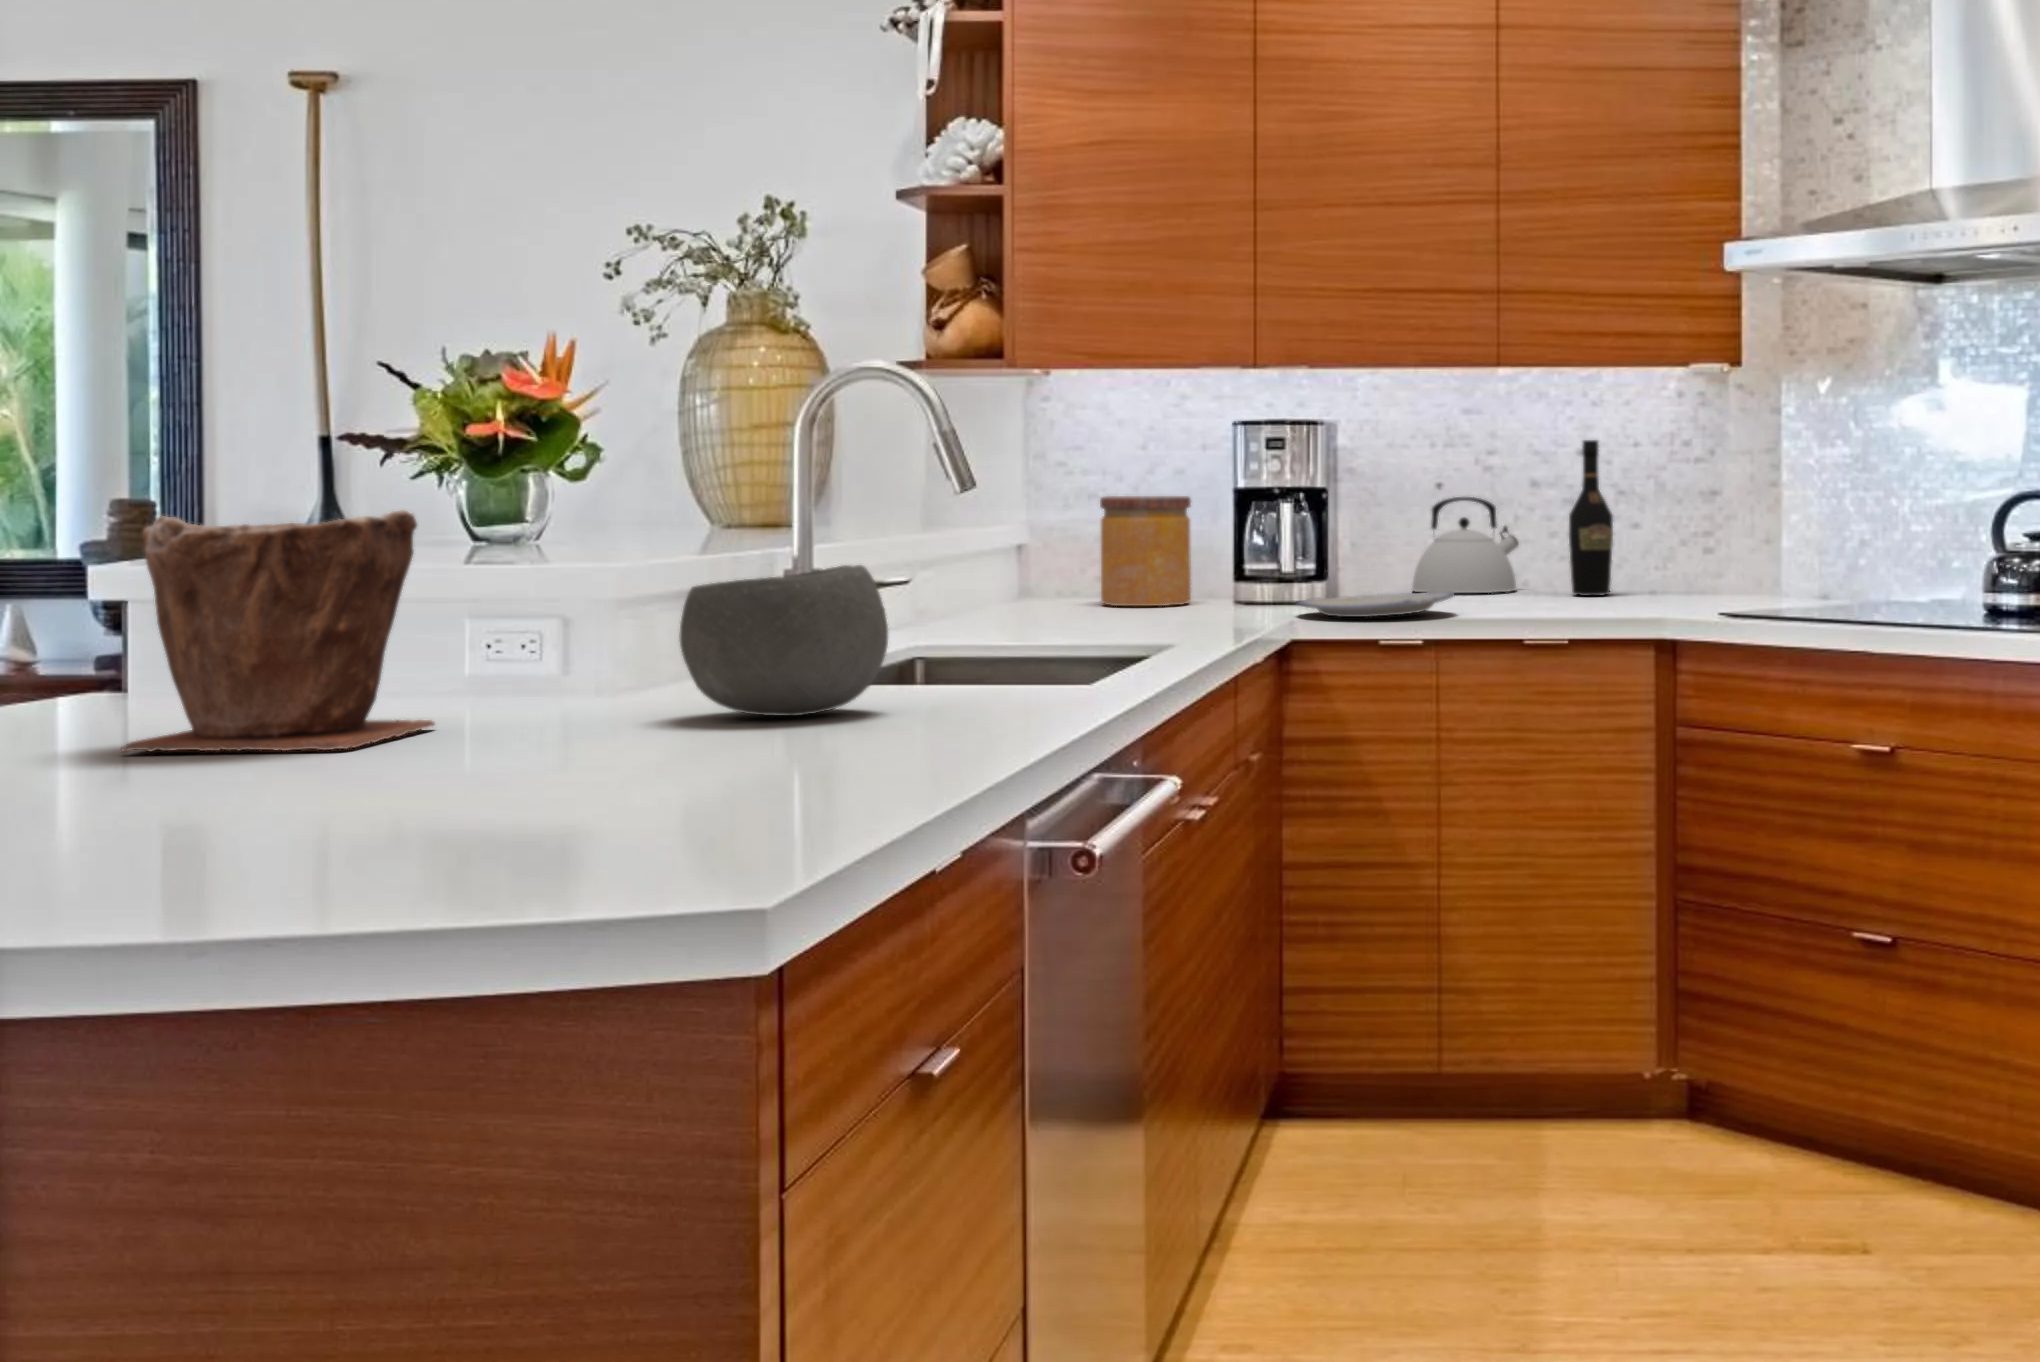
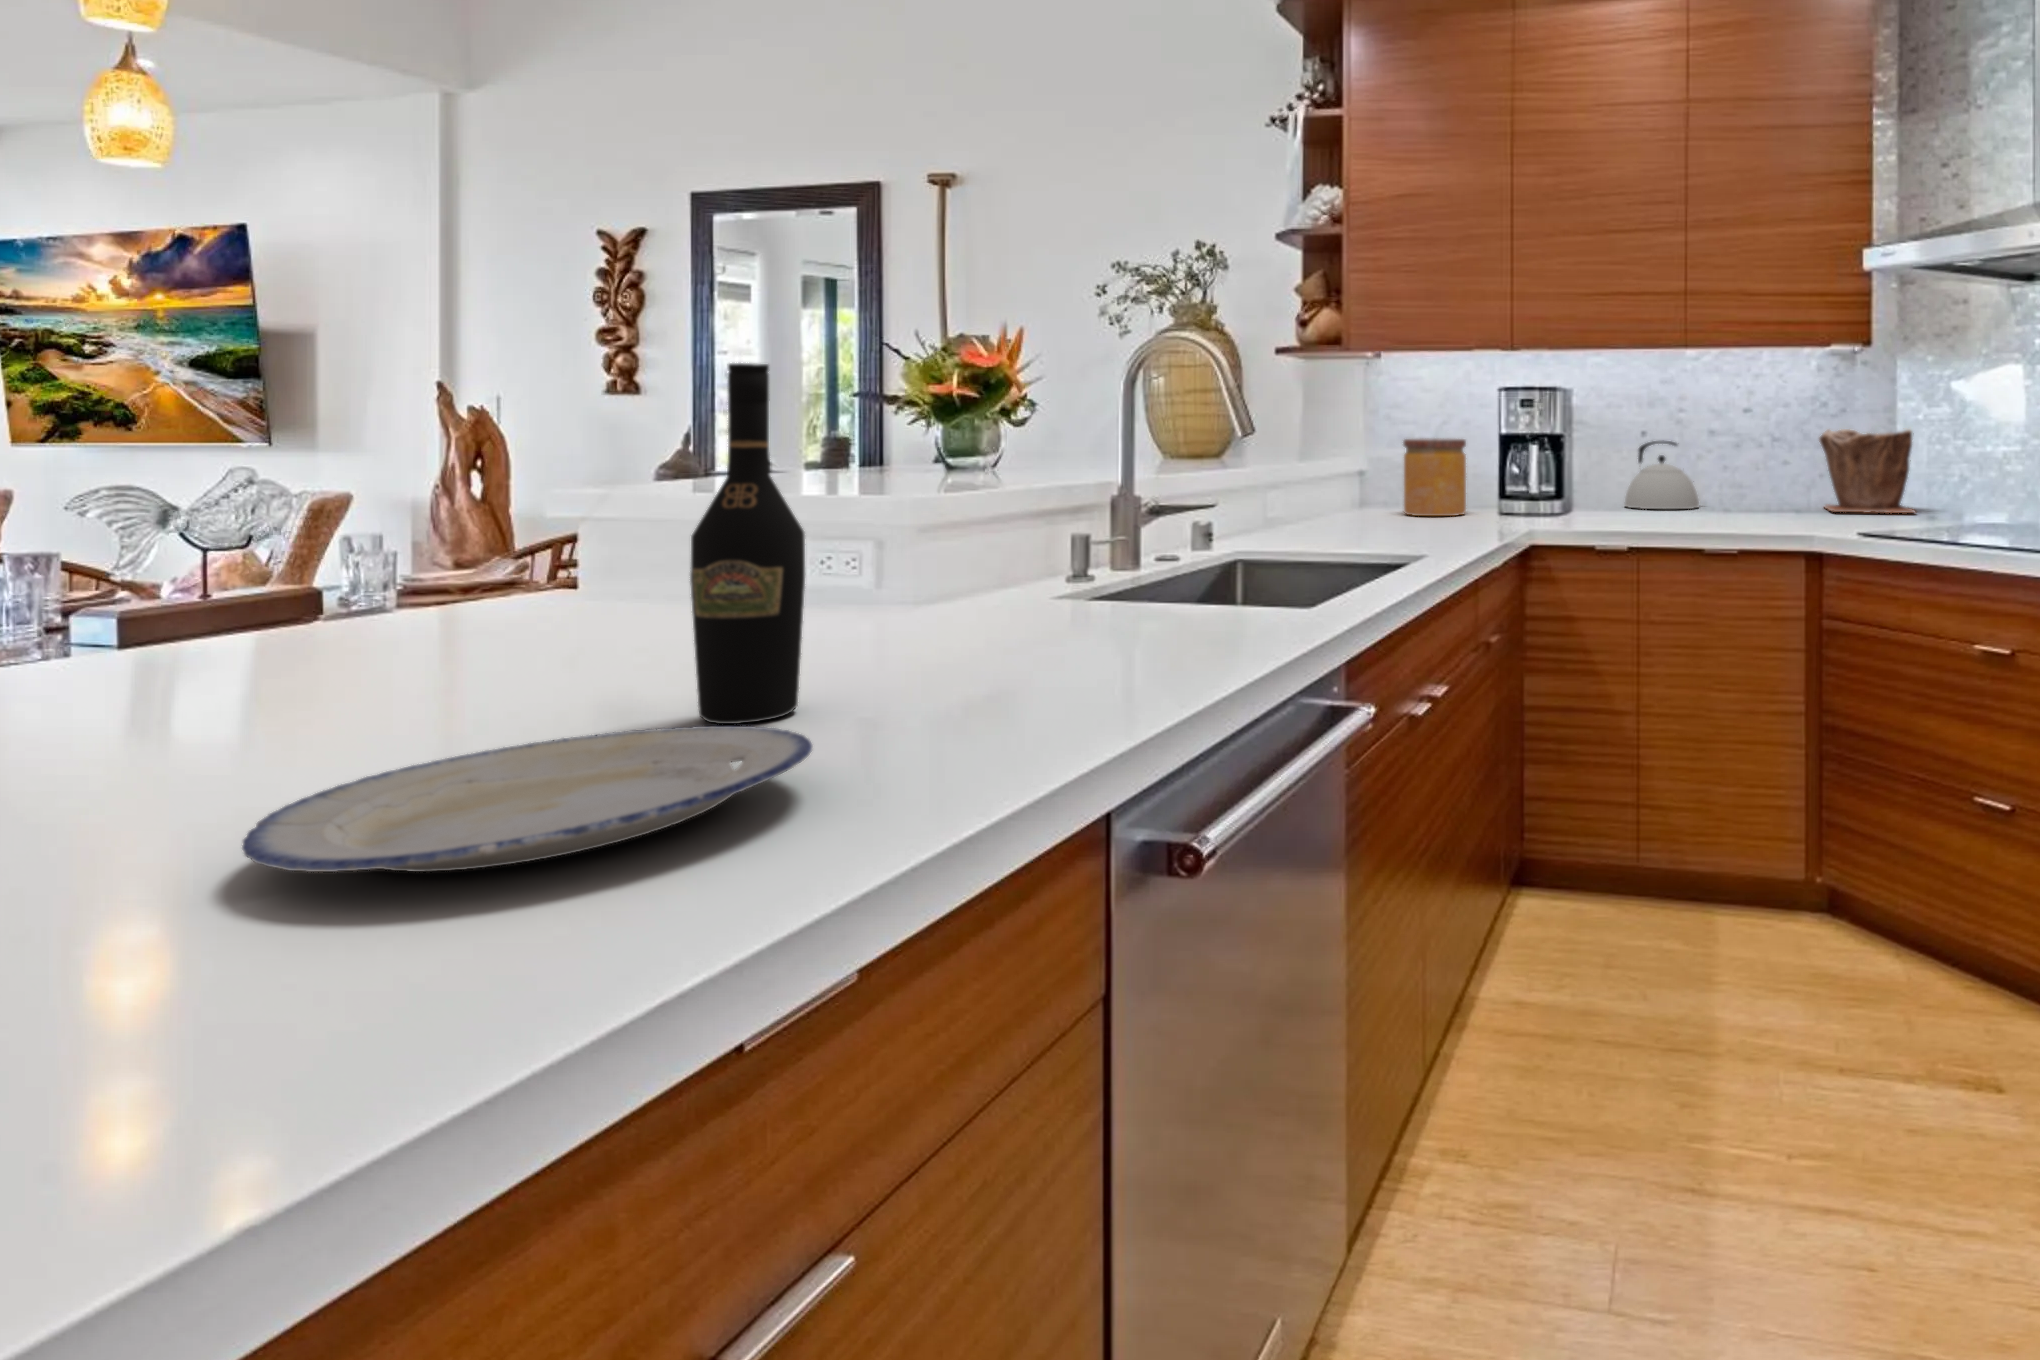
wine bottle: present [1569,440,1613,596] -> present [690,363,805,724]
plant pot: present [121,510,435,752] -> present [1819,429,1915,513]
bowl: present [679,565,888,716] -> none [886,505,1087,650]
plate: present [1297,592,1455,617] -> present [242,726,812,872]

